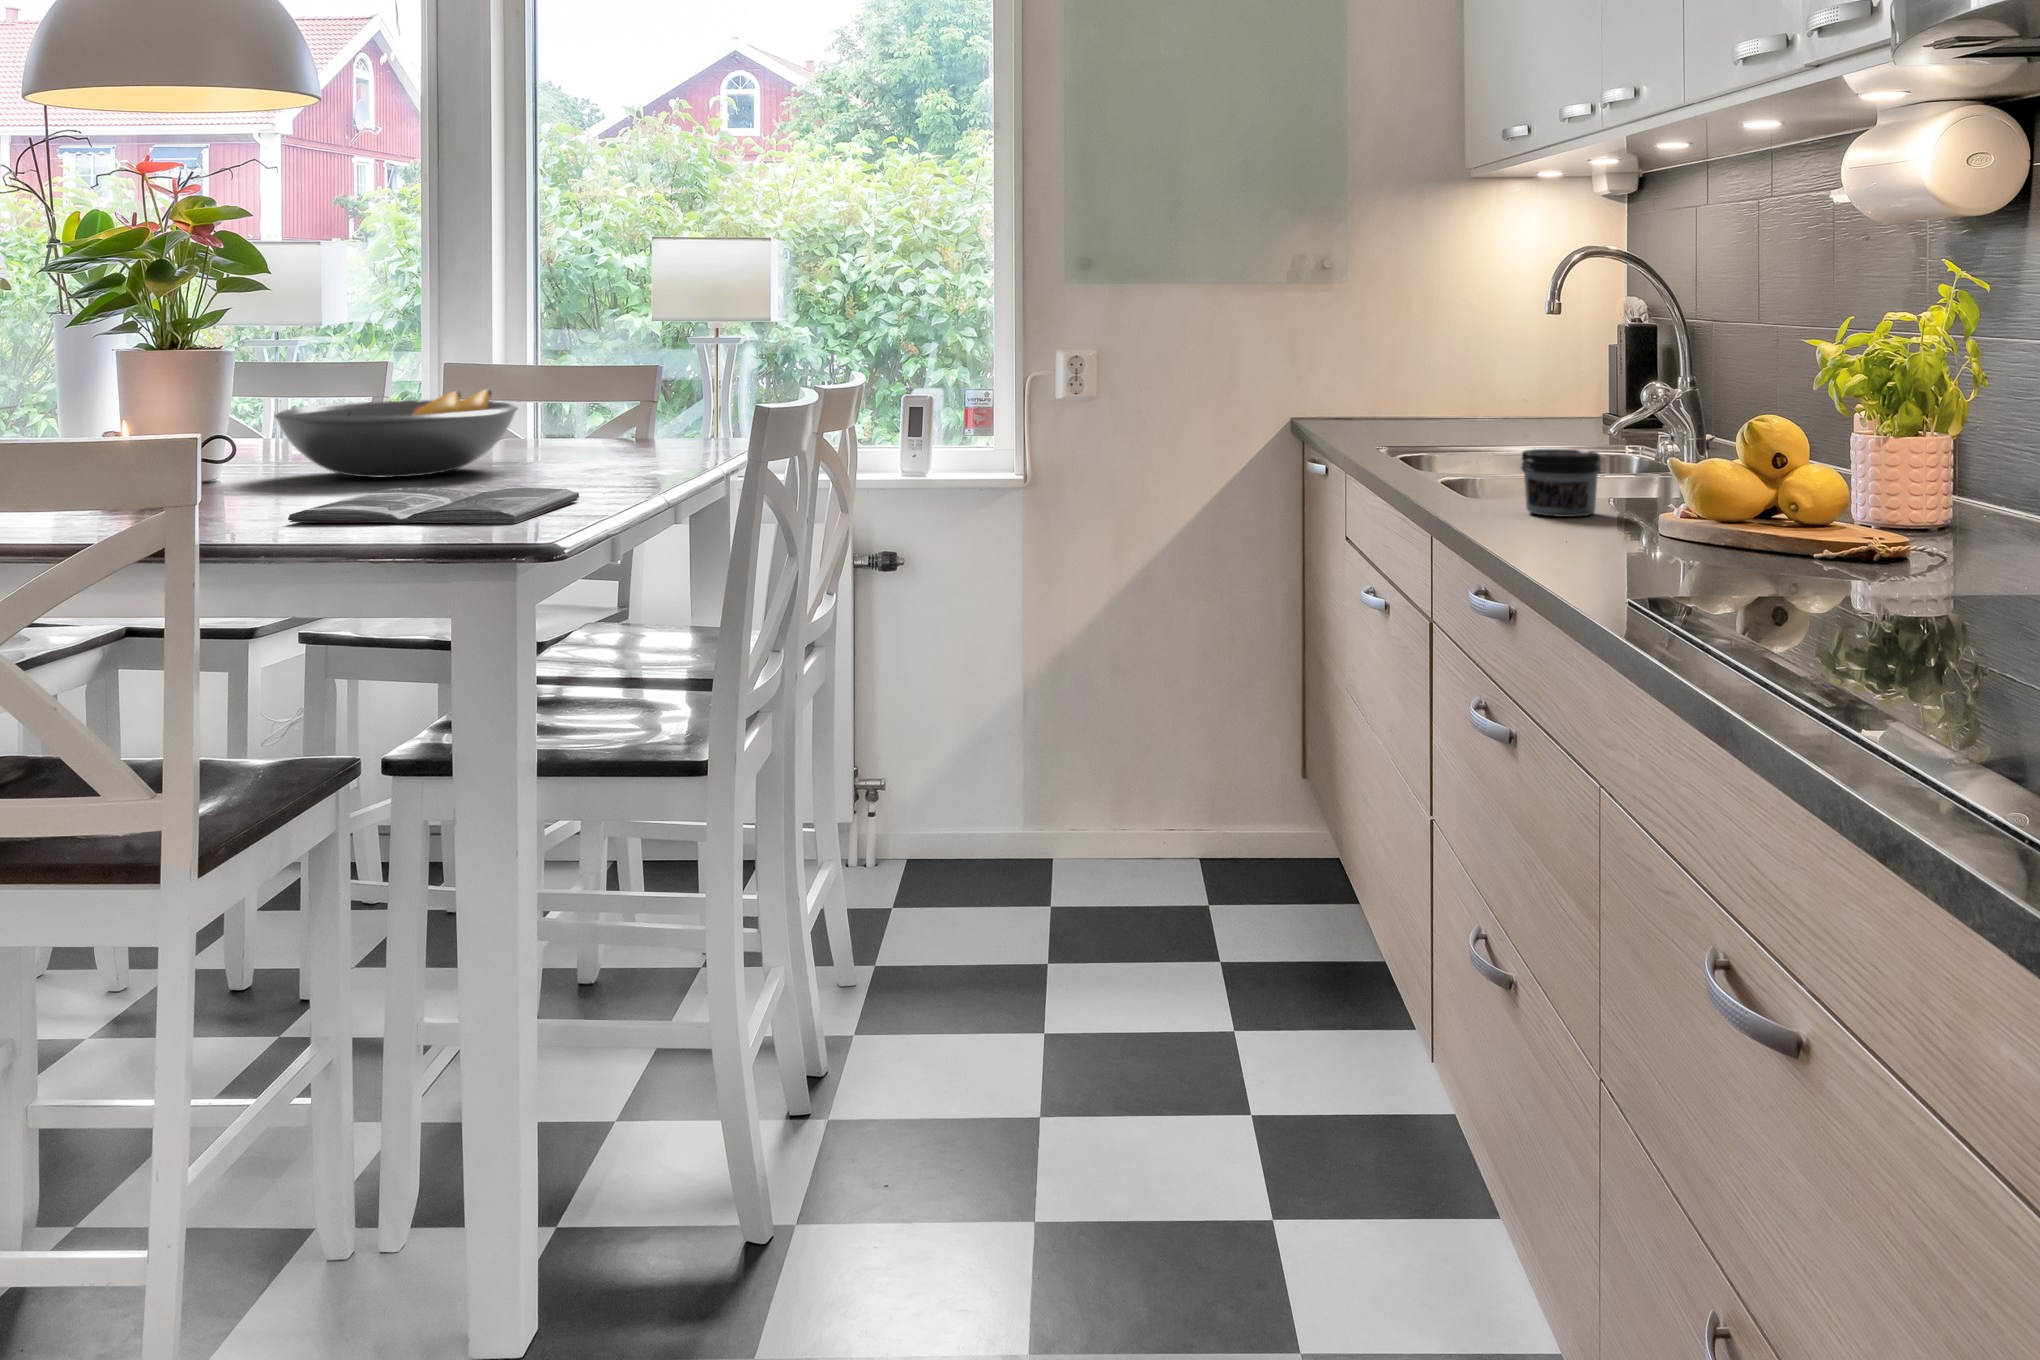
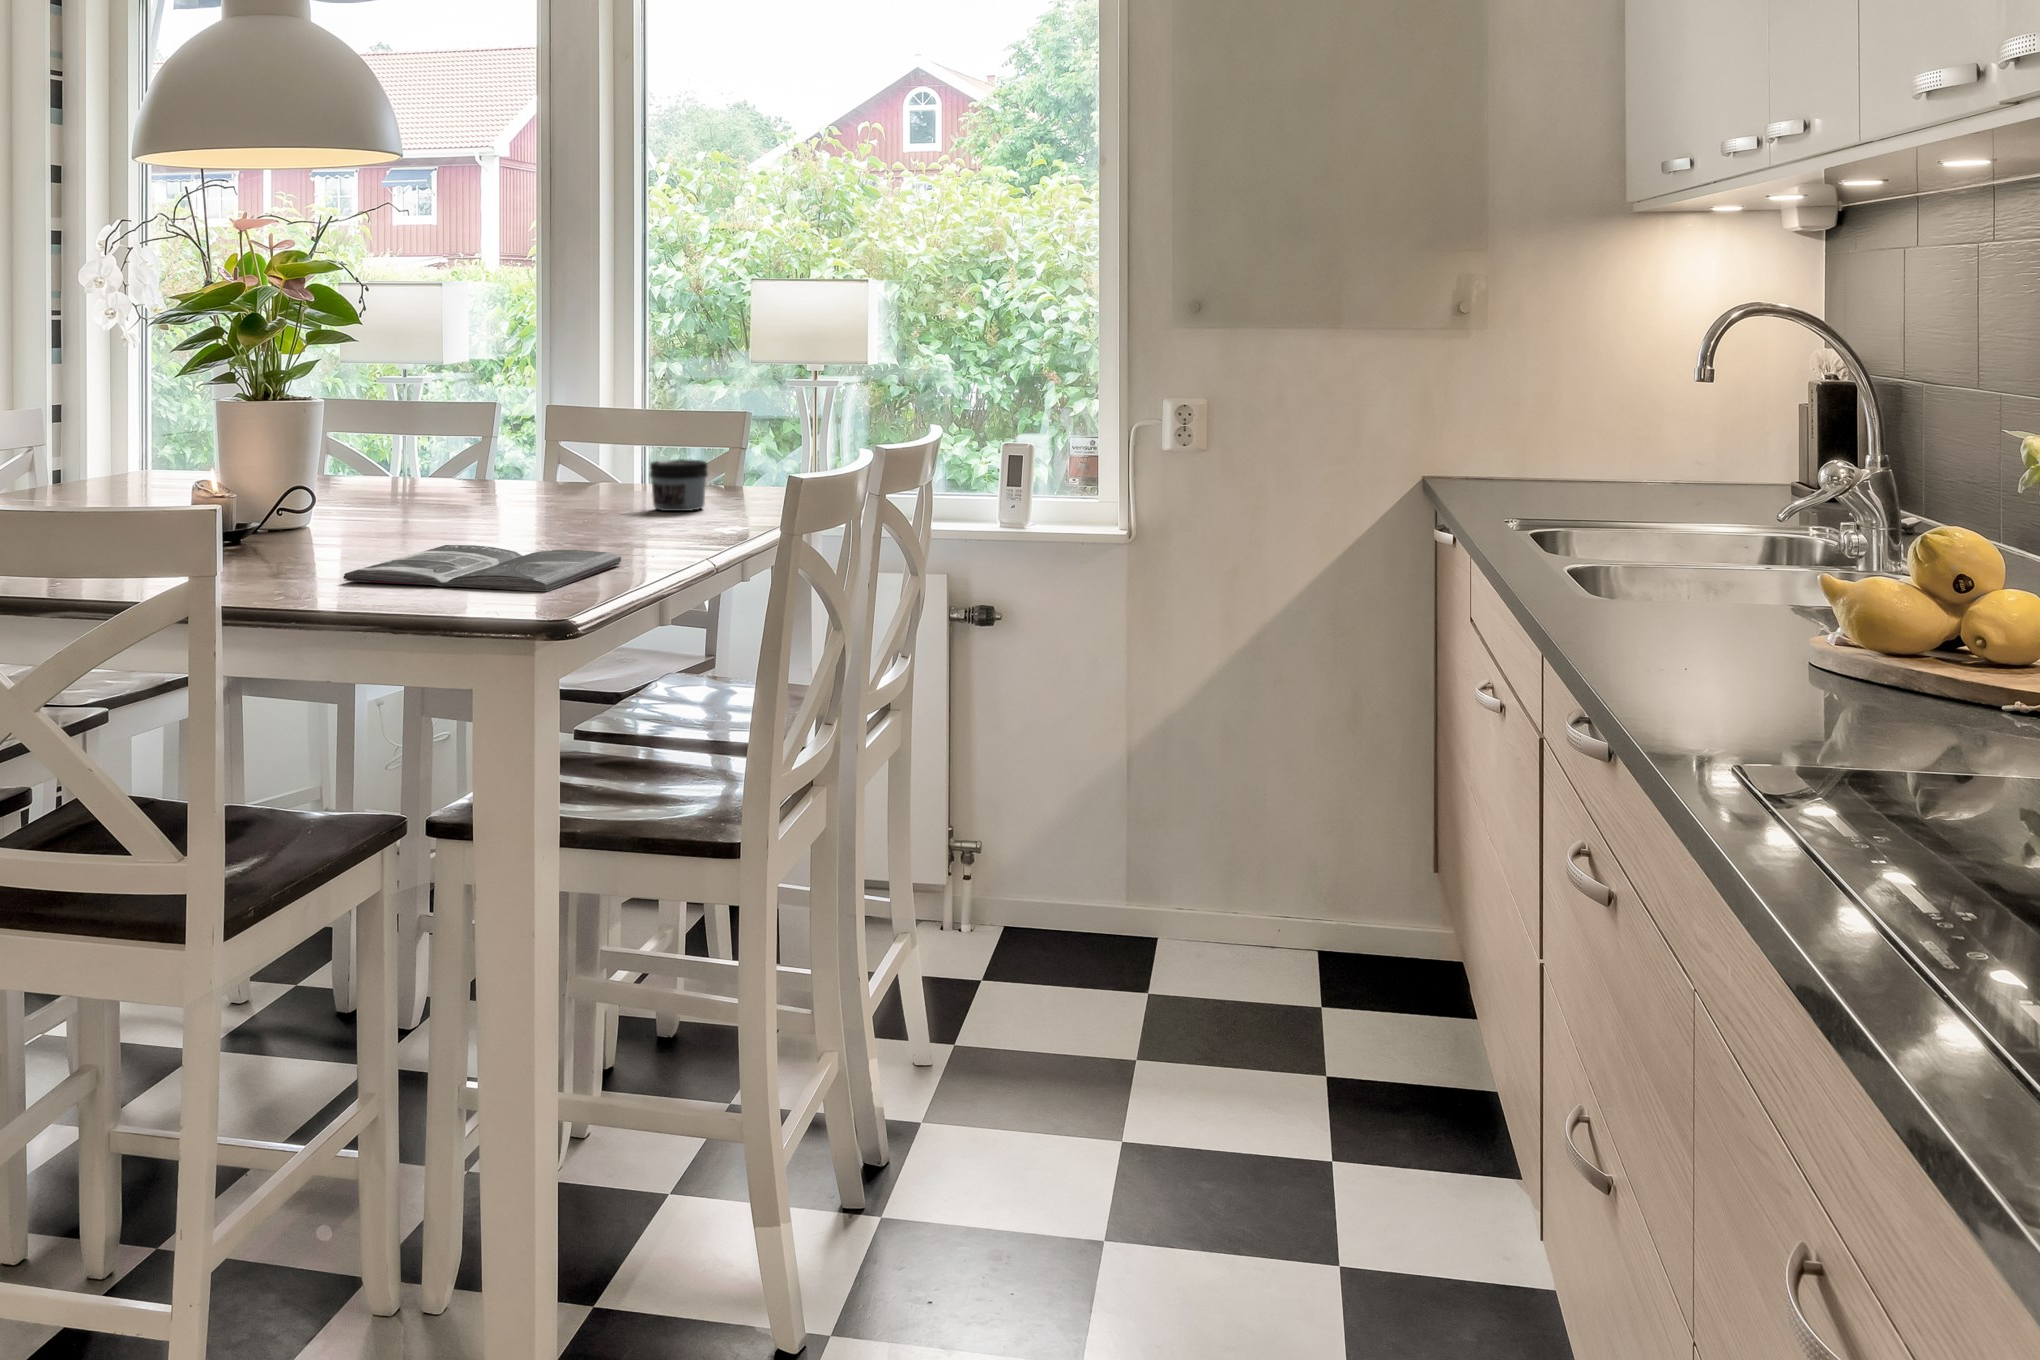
fruit bowl: present [275,389,518,478] -> none [362,441,588,527]
jar: present [1521,449,1601,517] -> present [650,459,708,511]

